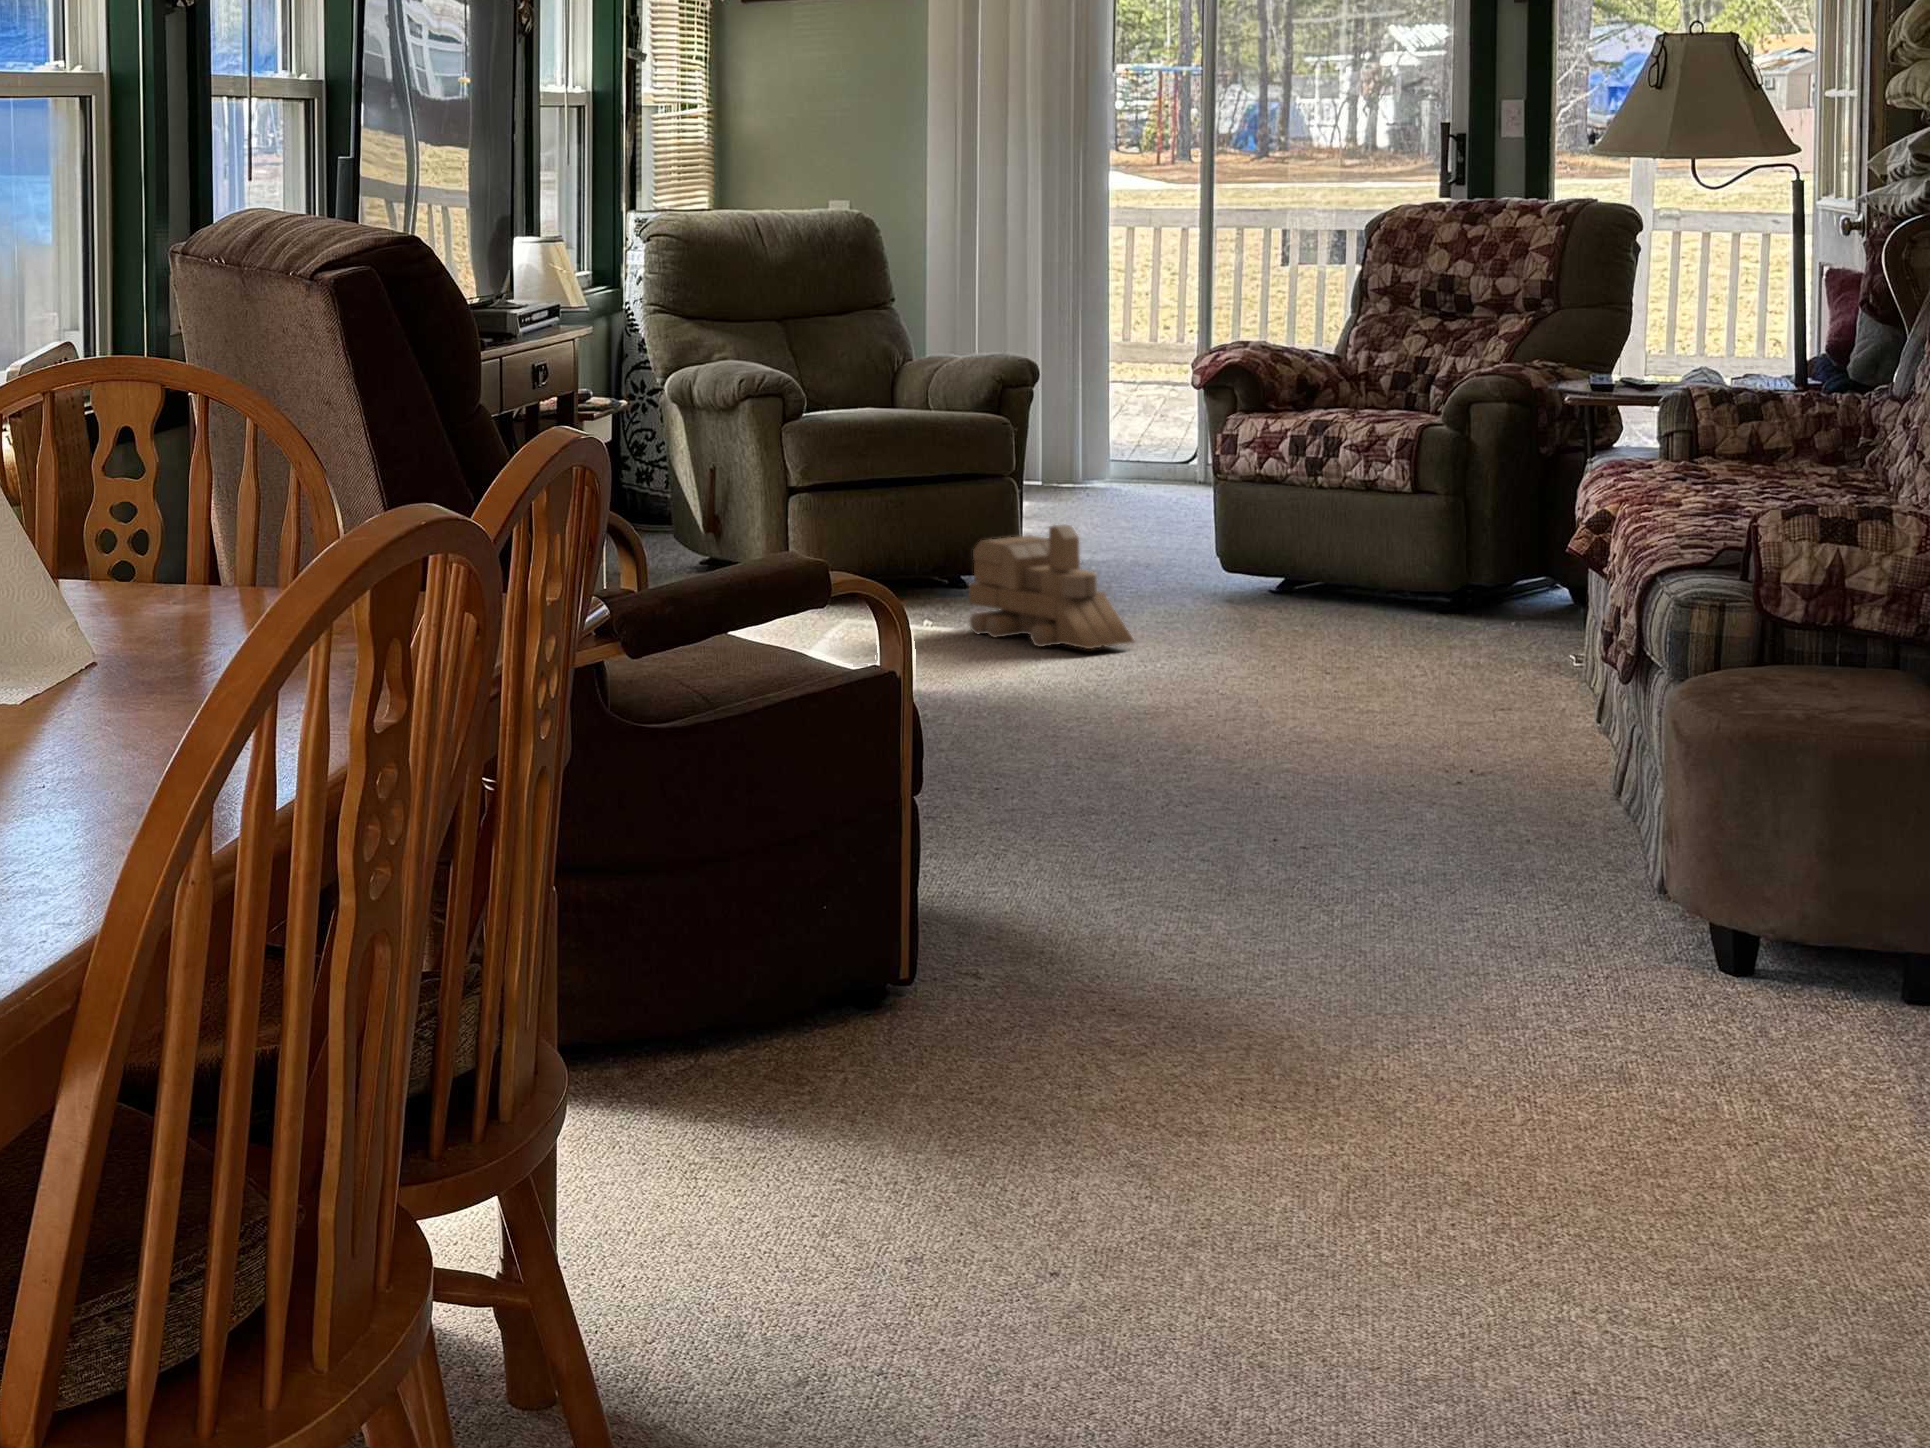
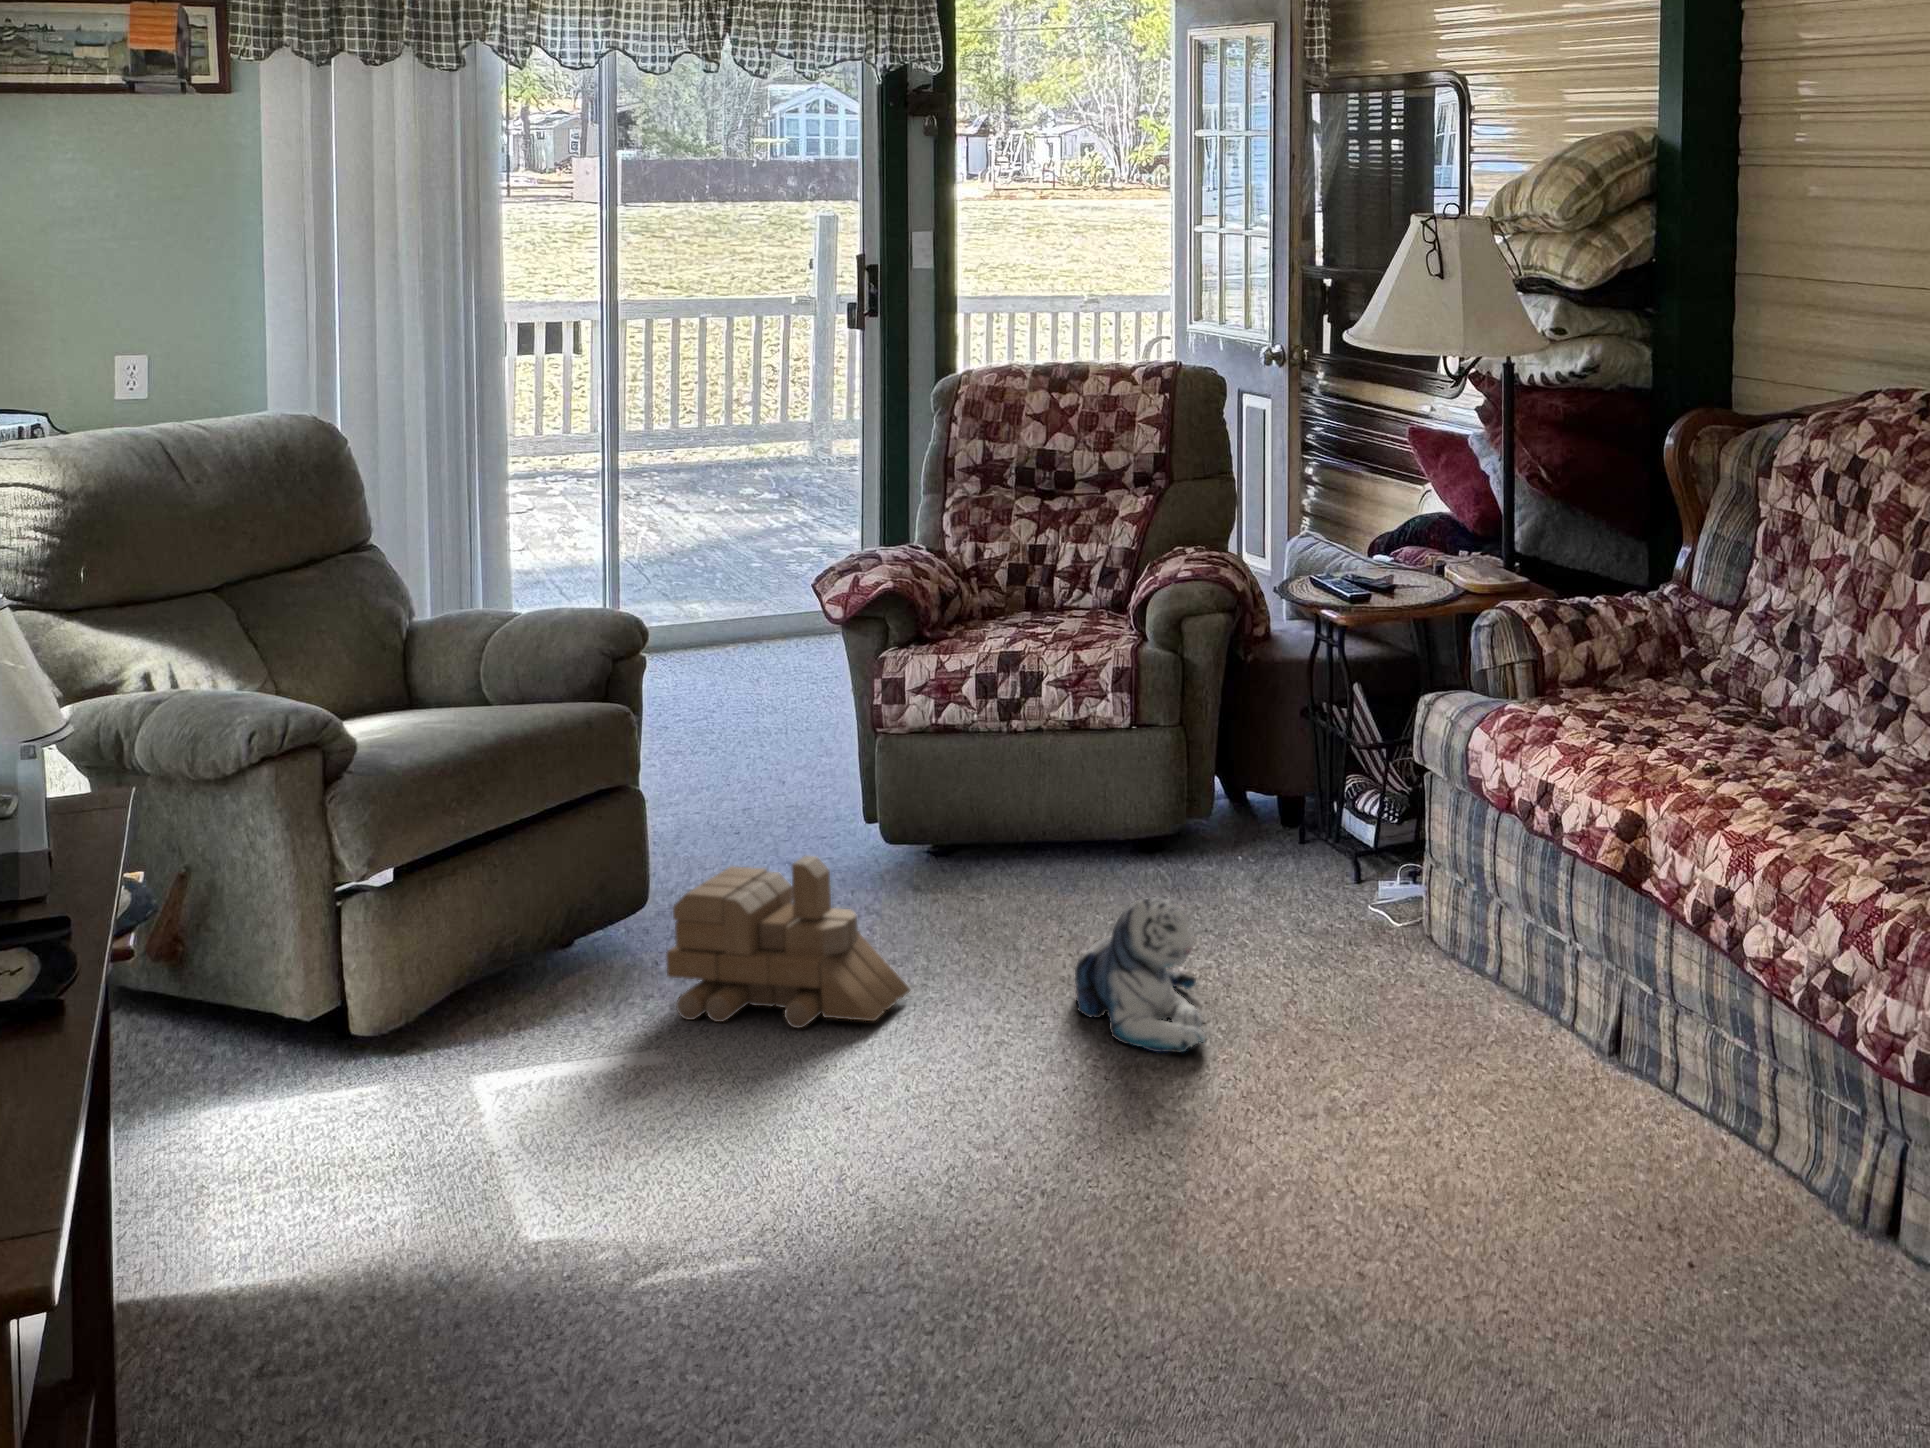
plush toy: none [1241,578,1351,696] -> present [1075,896,1205,1053]

